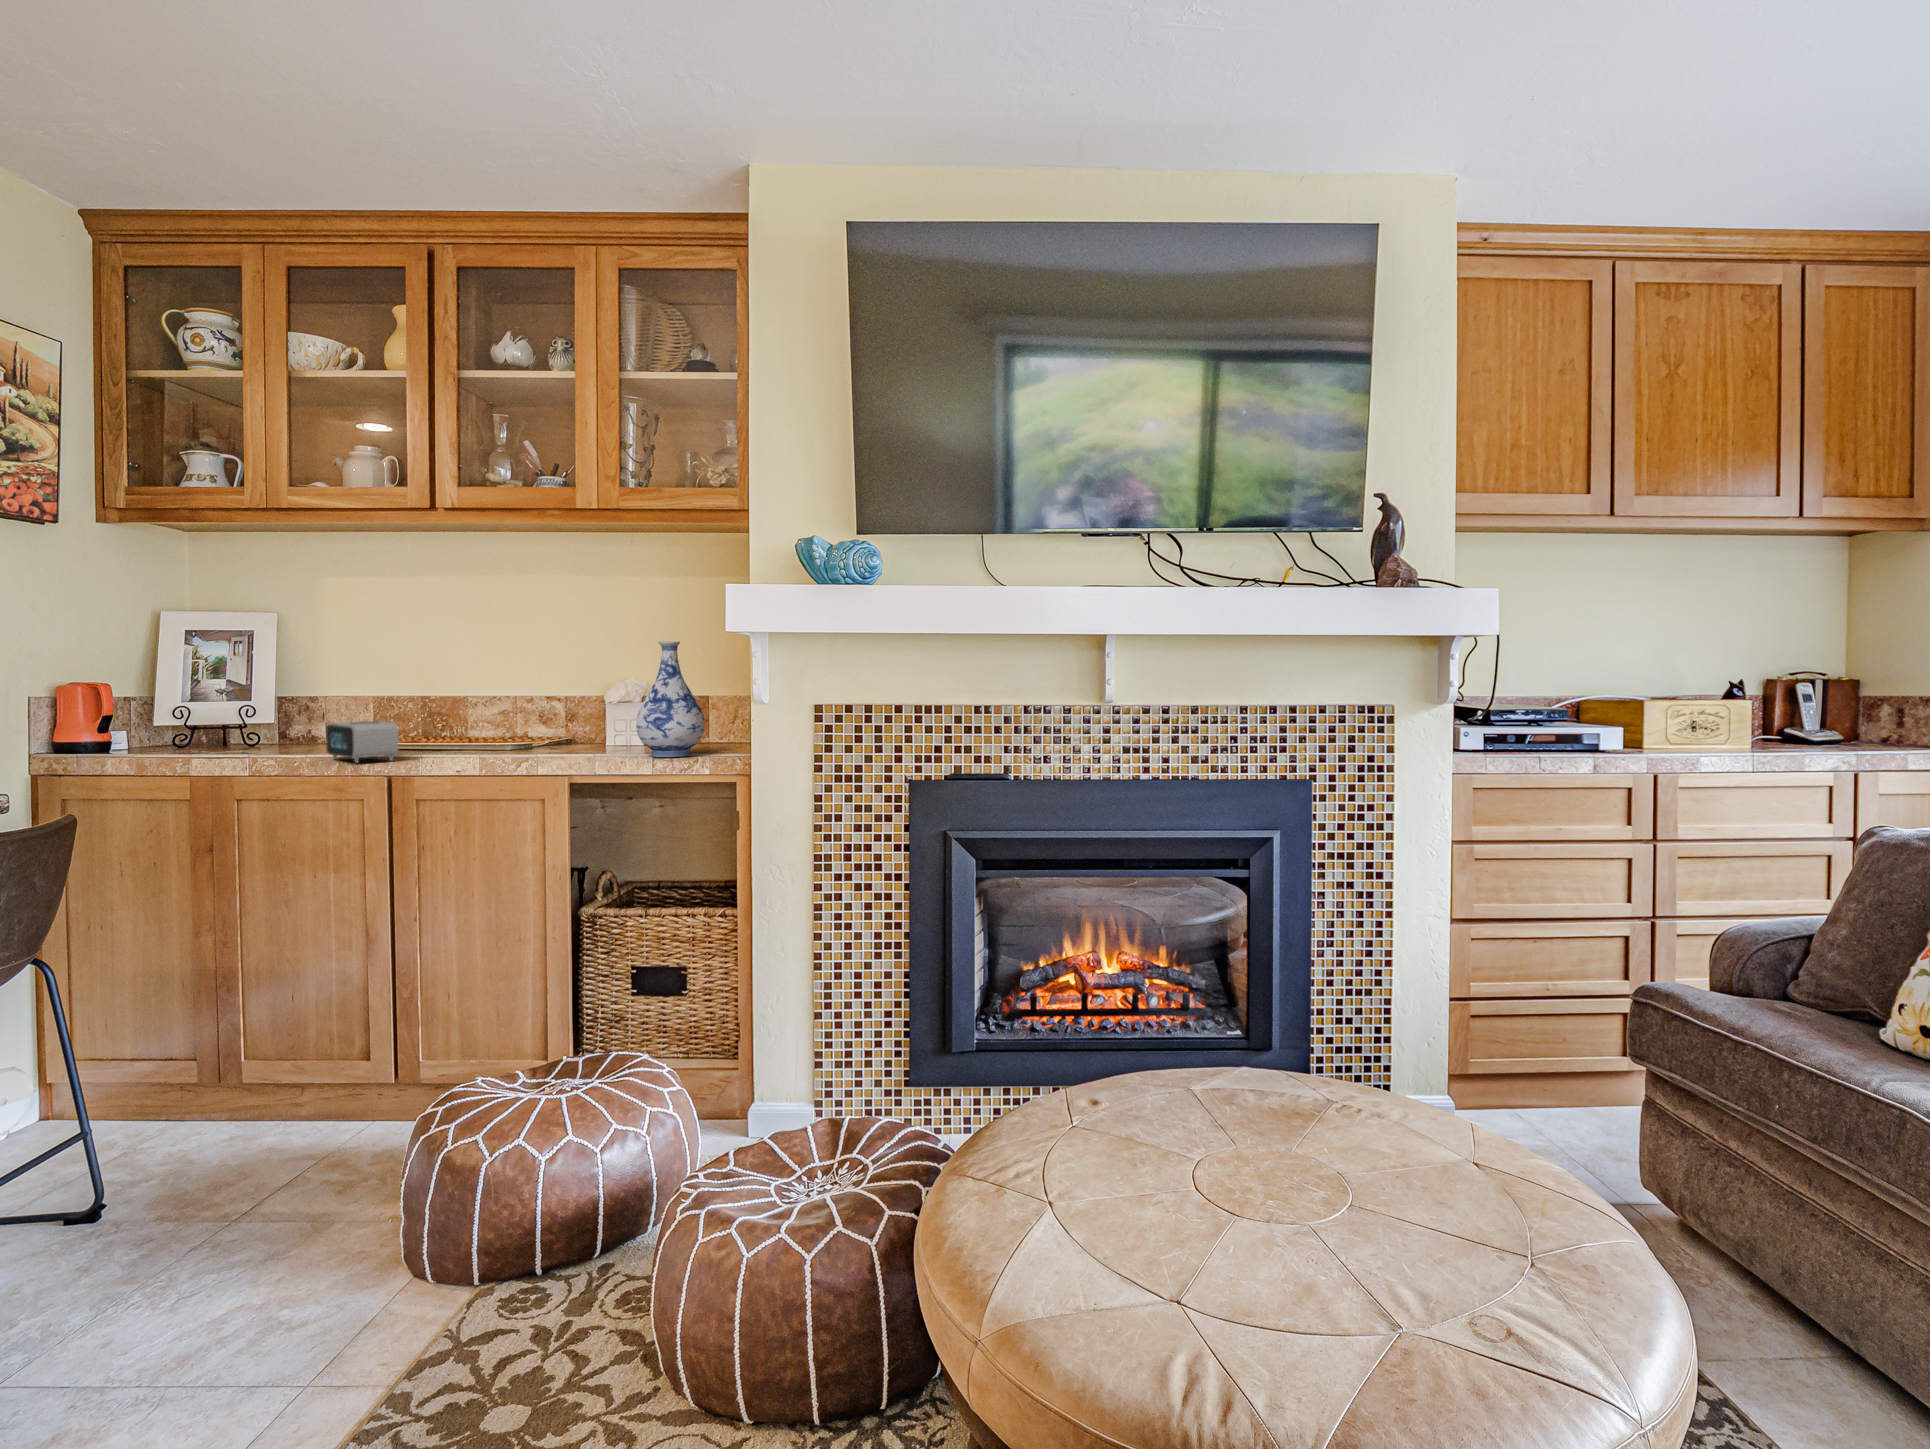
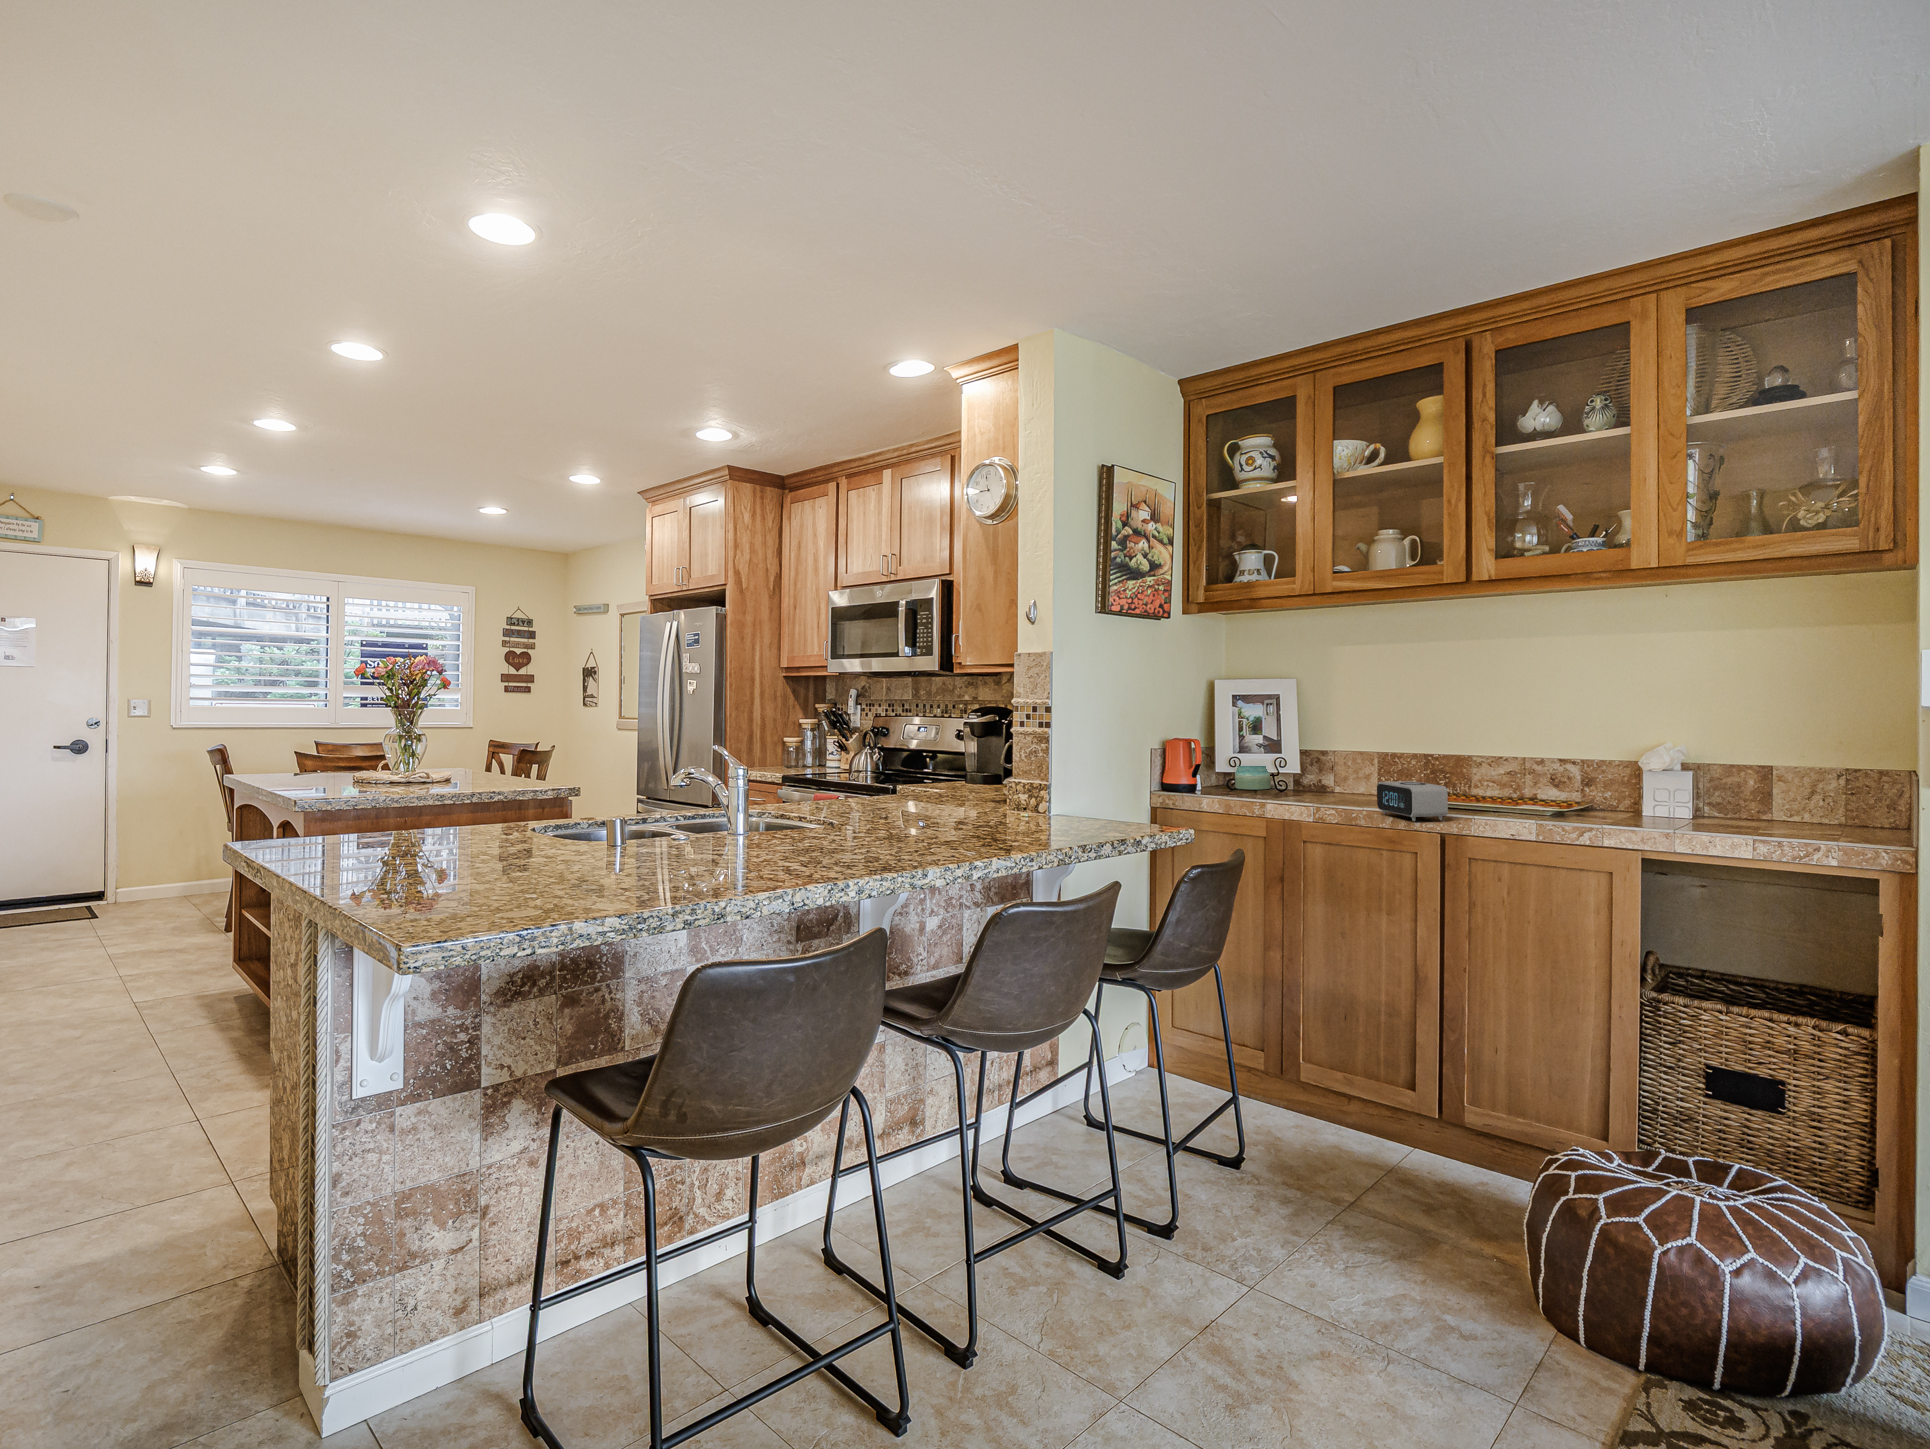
vase: present [636,642,705,757] -> none [1708,709,1800,840]
candle: none [186,714,239,744] -> present [1235,764,1271,790]

